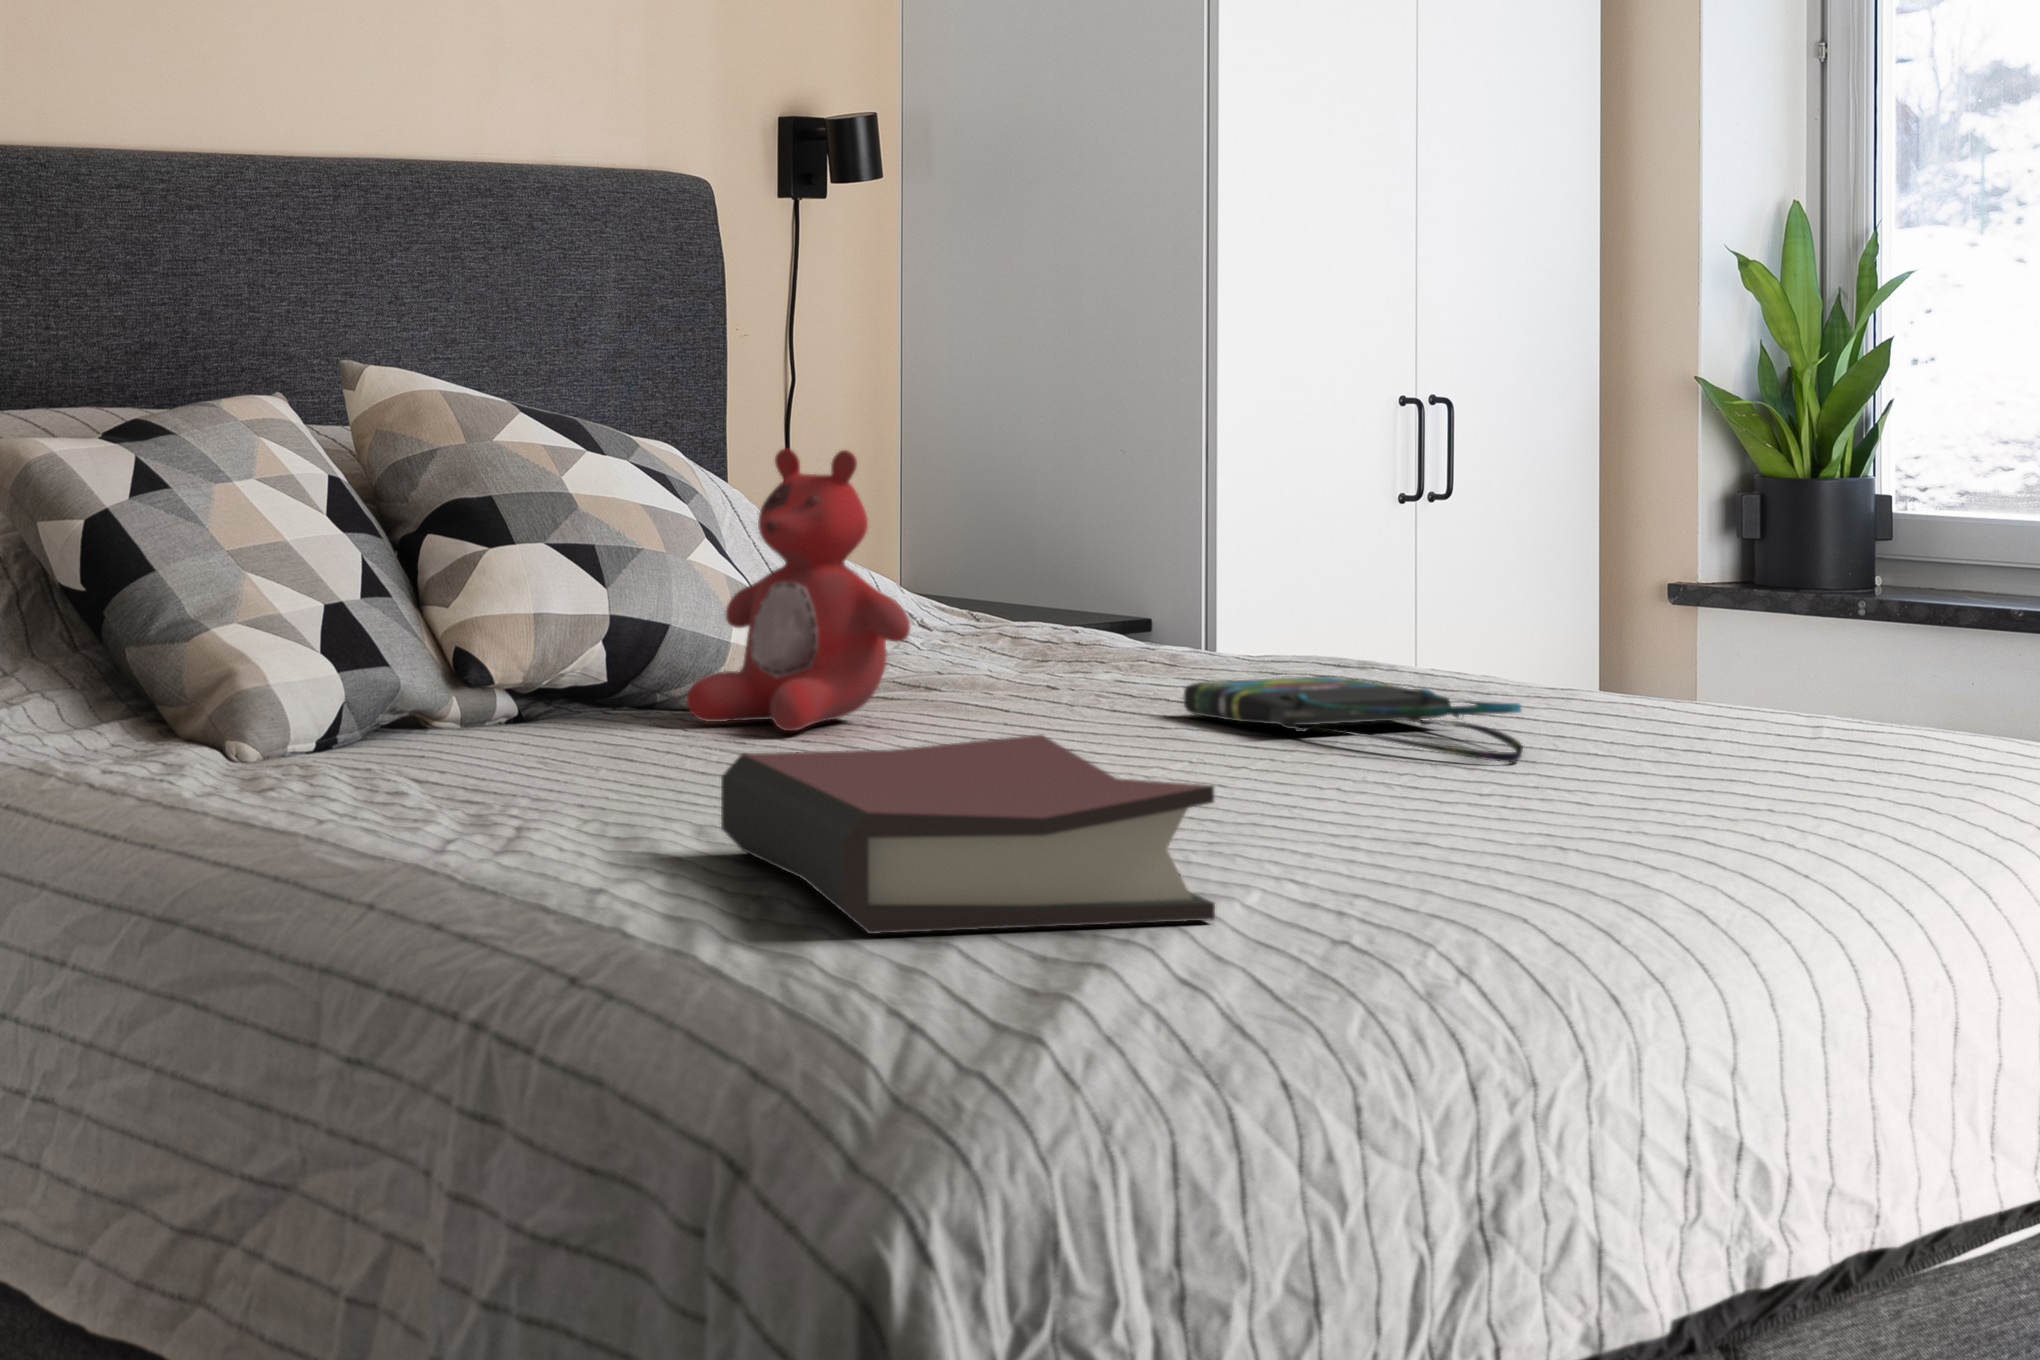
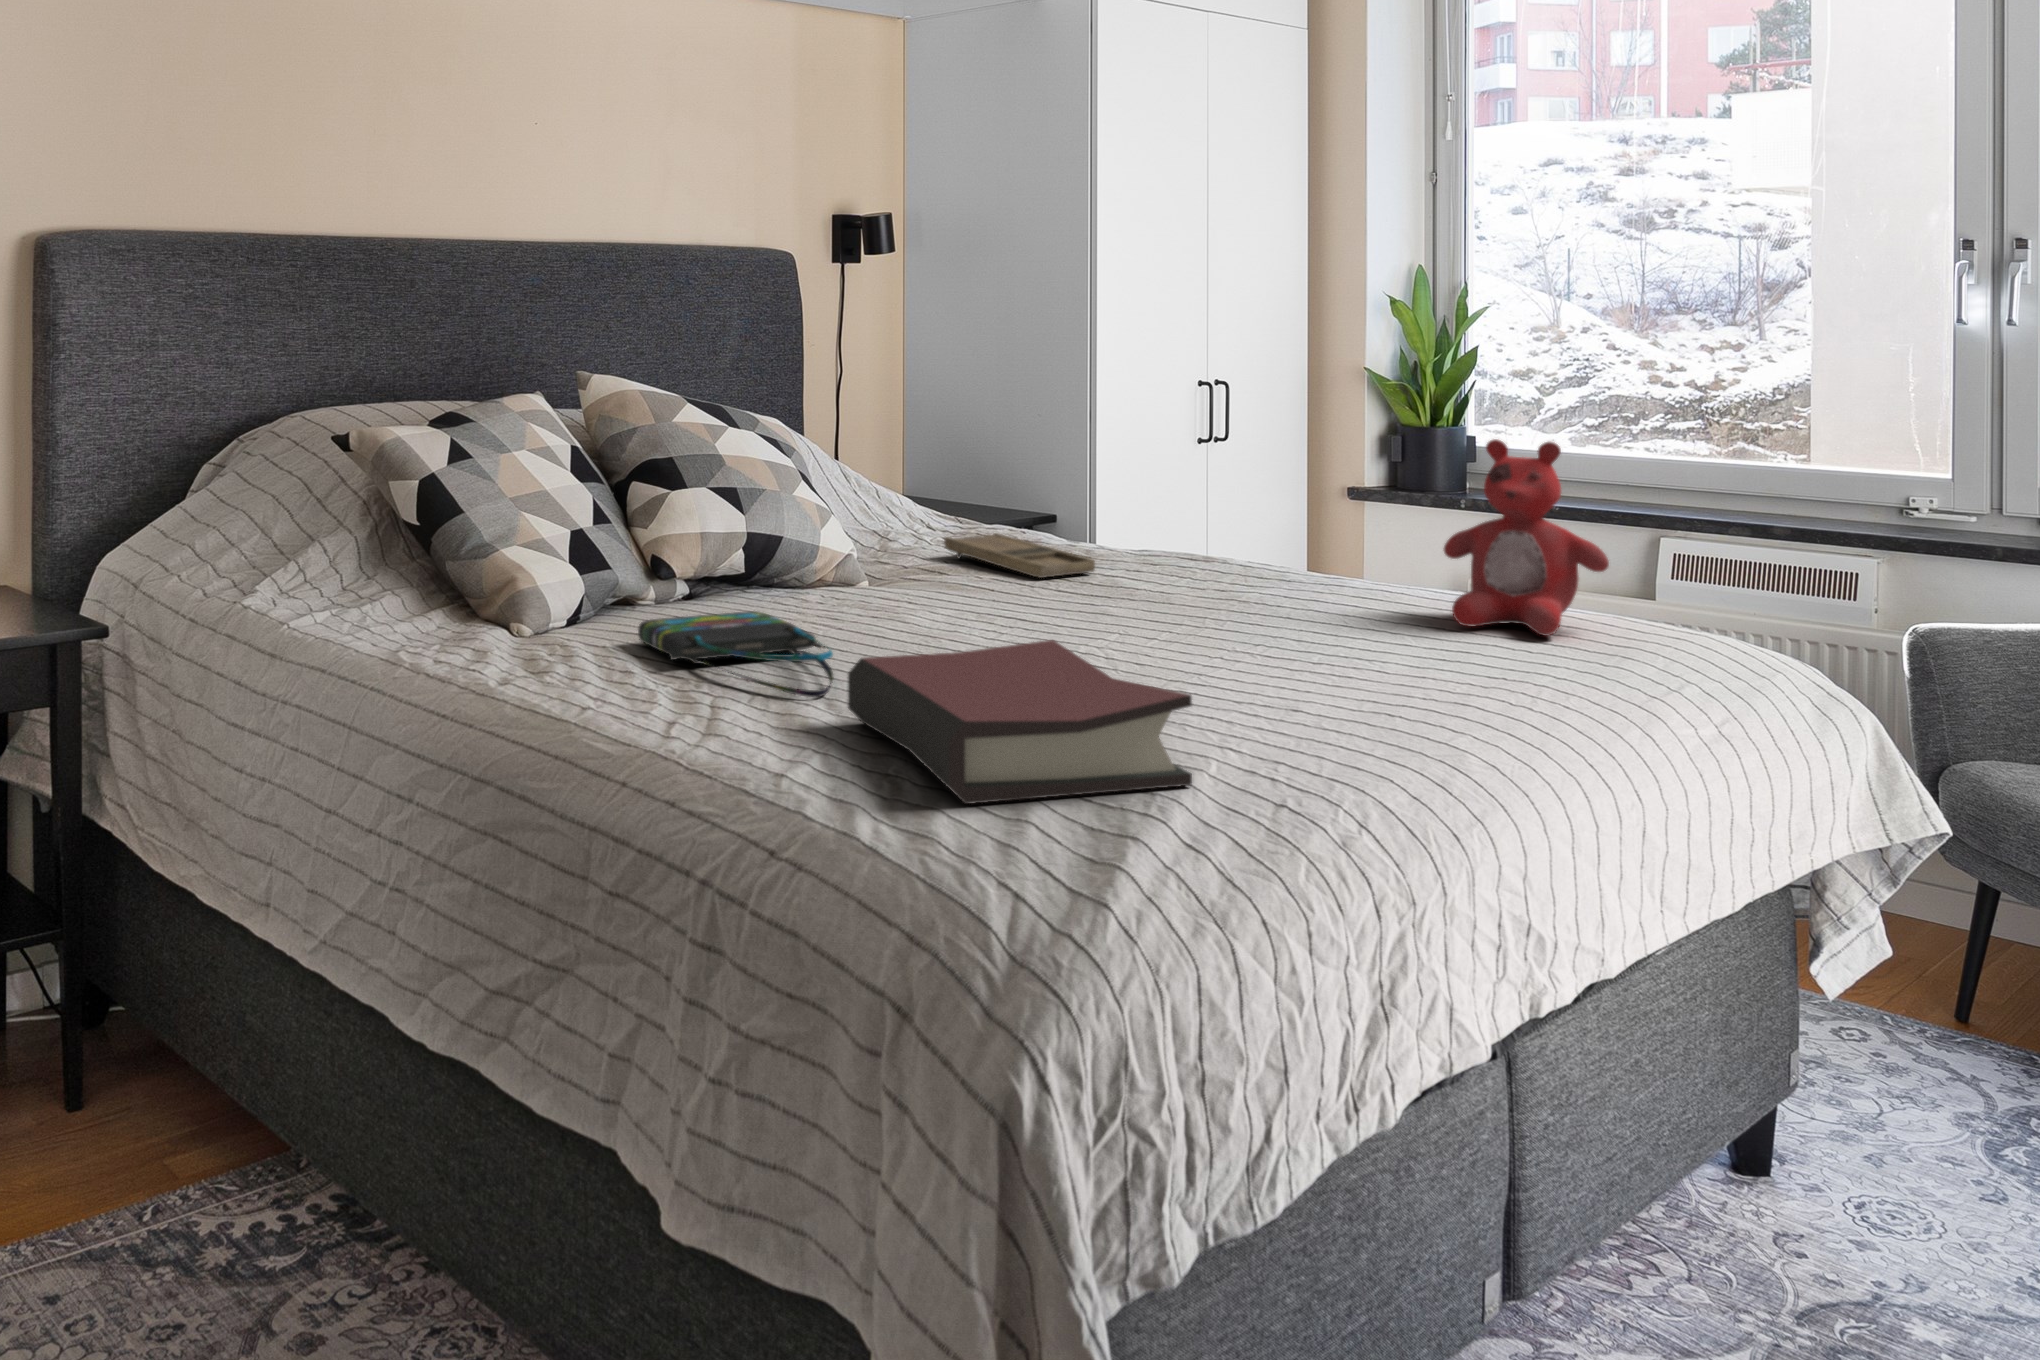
stuffed bear: present [687,448,910,731] -> present [1443,439,1609,635]
tray: none [936,630,1178,693] -> present [944,533,1095,578]
tote bag: present [1184,676,1523,762] -> present [638,611,833,697]

